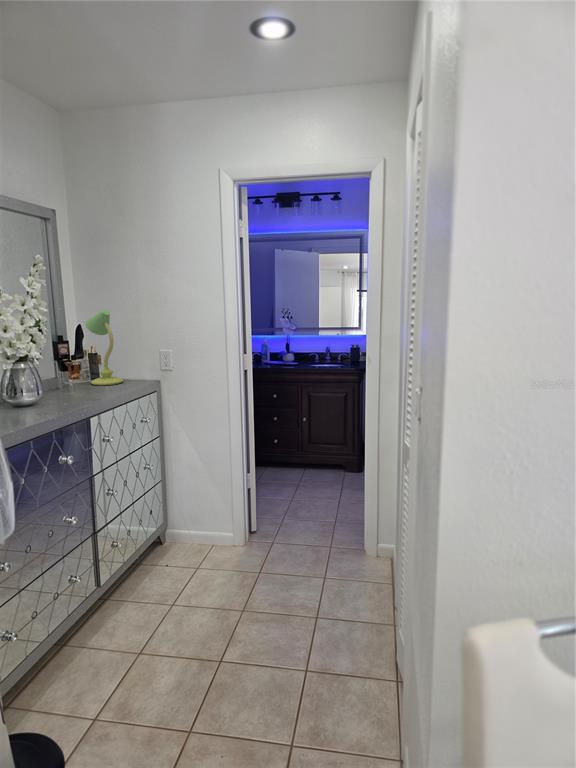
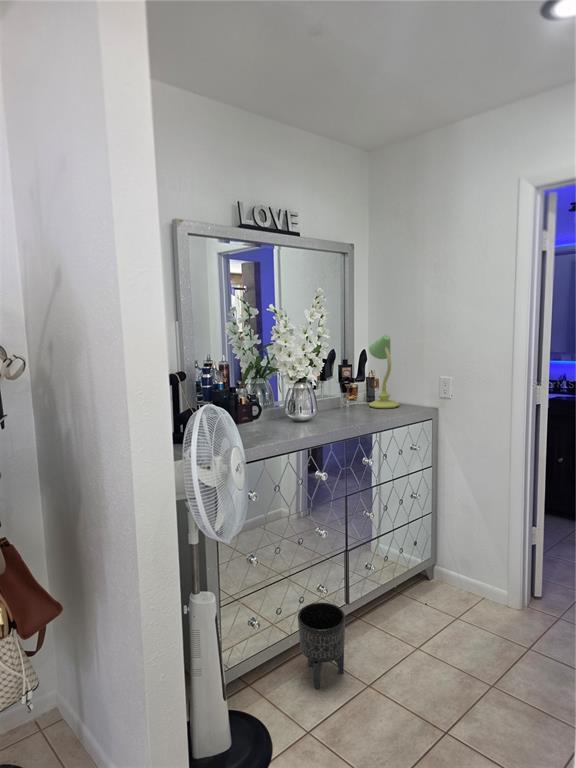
planter: none [57,588,112,678] -> present [298,602,345,689]

